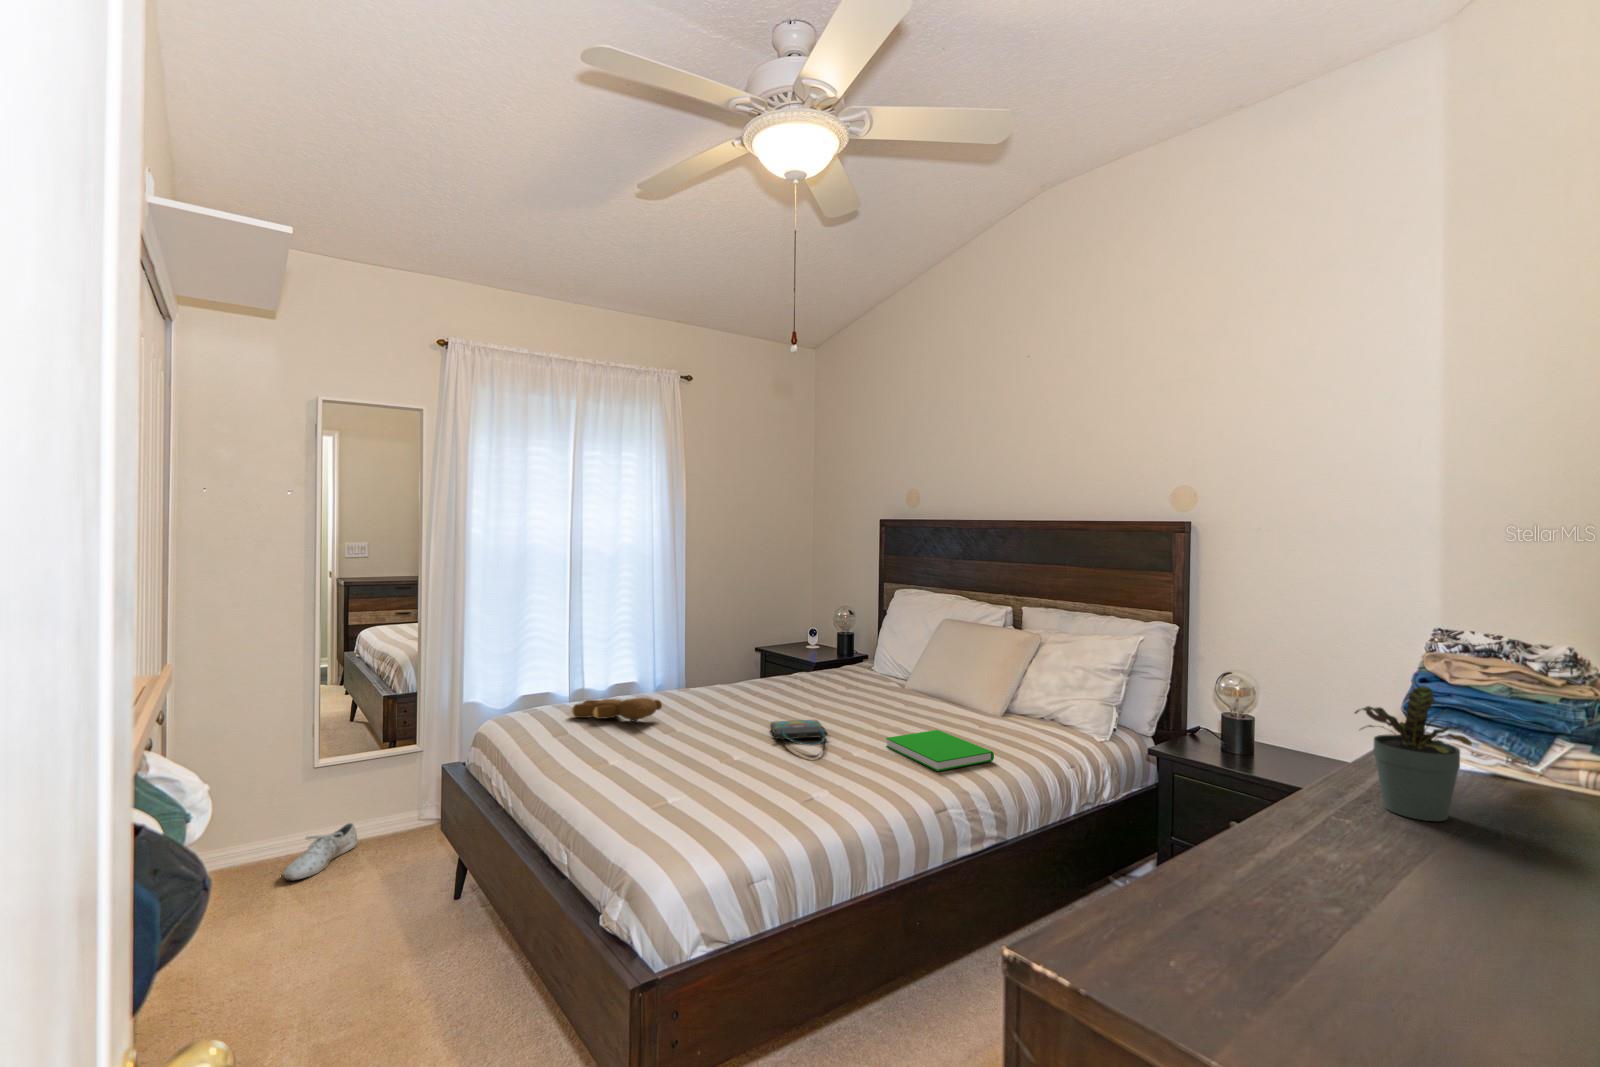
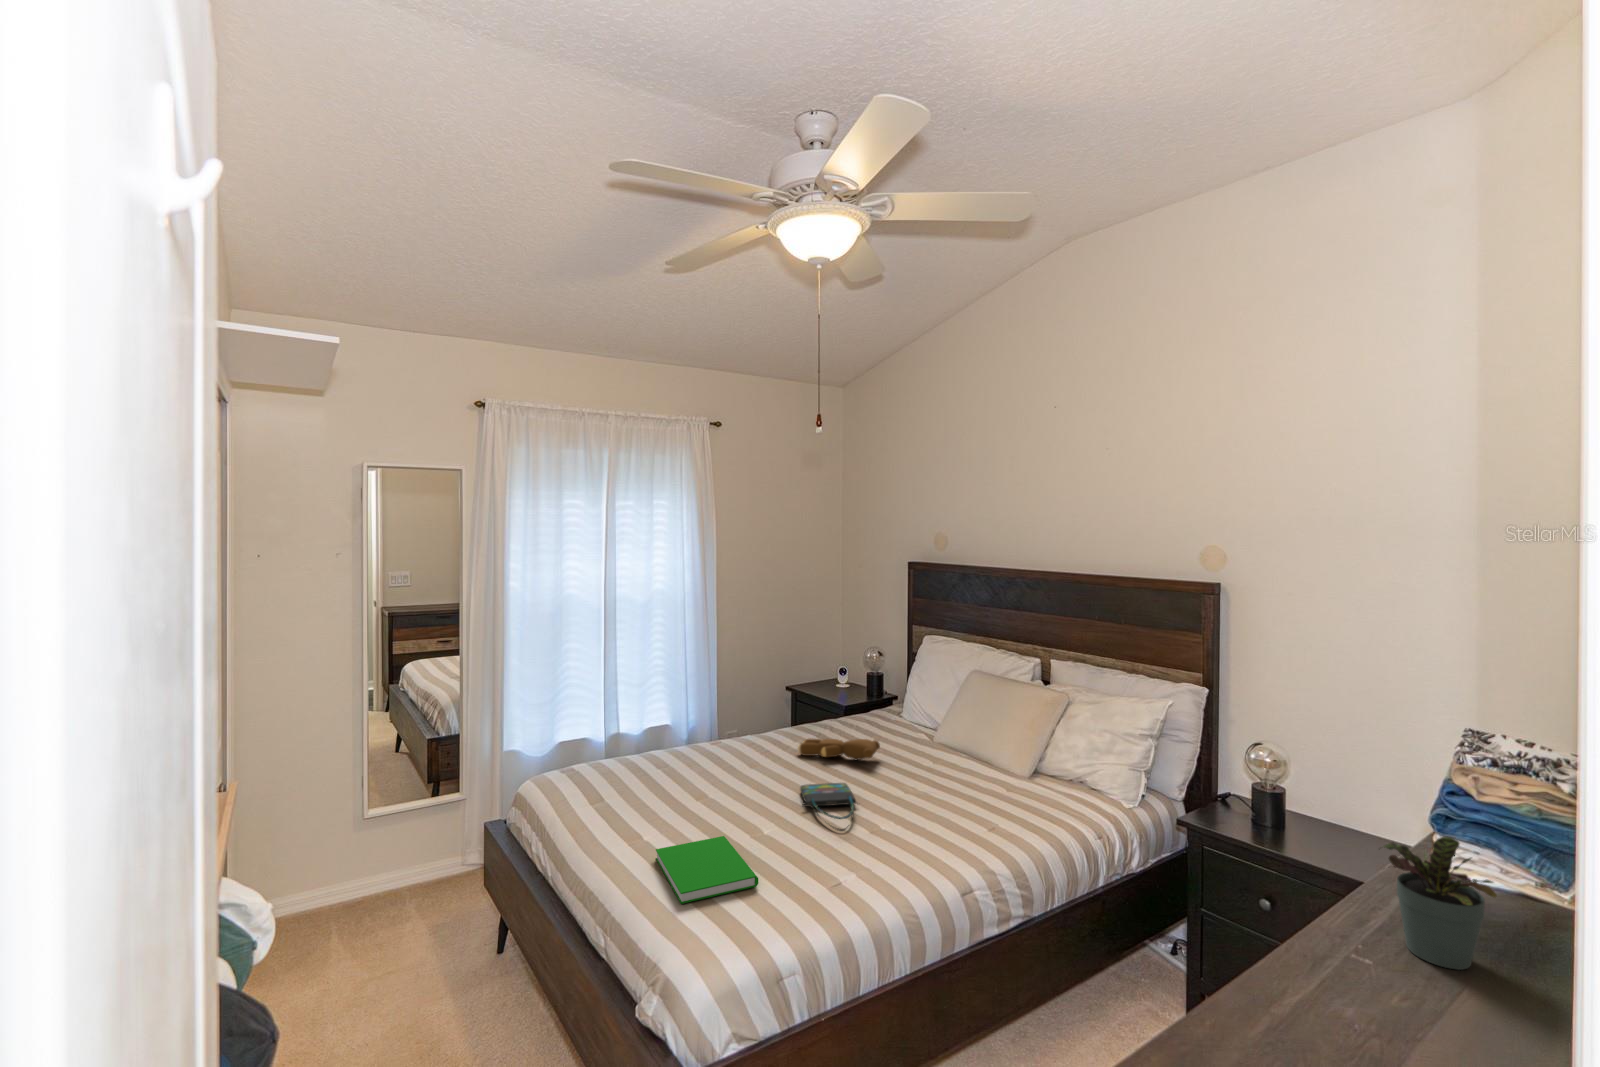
teddy bear: present [571,698,662,721] -> present [798,738,880,760]
book: present [886,730,994,771] -> present [656,836,758,904]
shoe: present [283,823,358,881] -> none [339,862,409,924]

